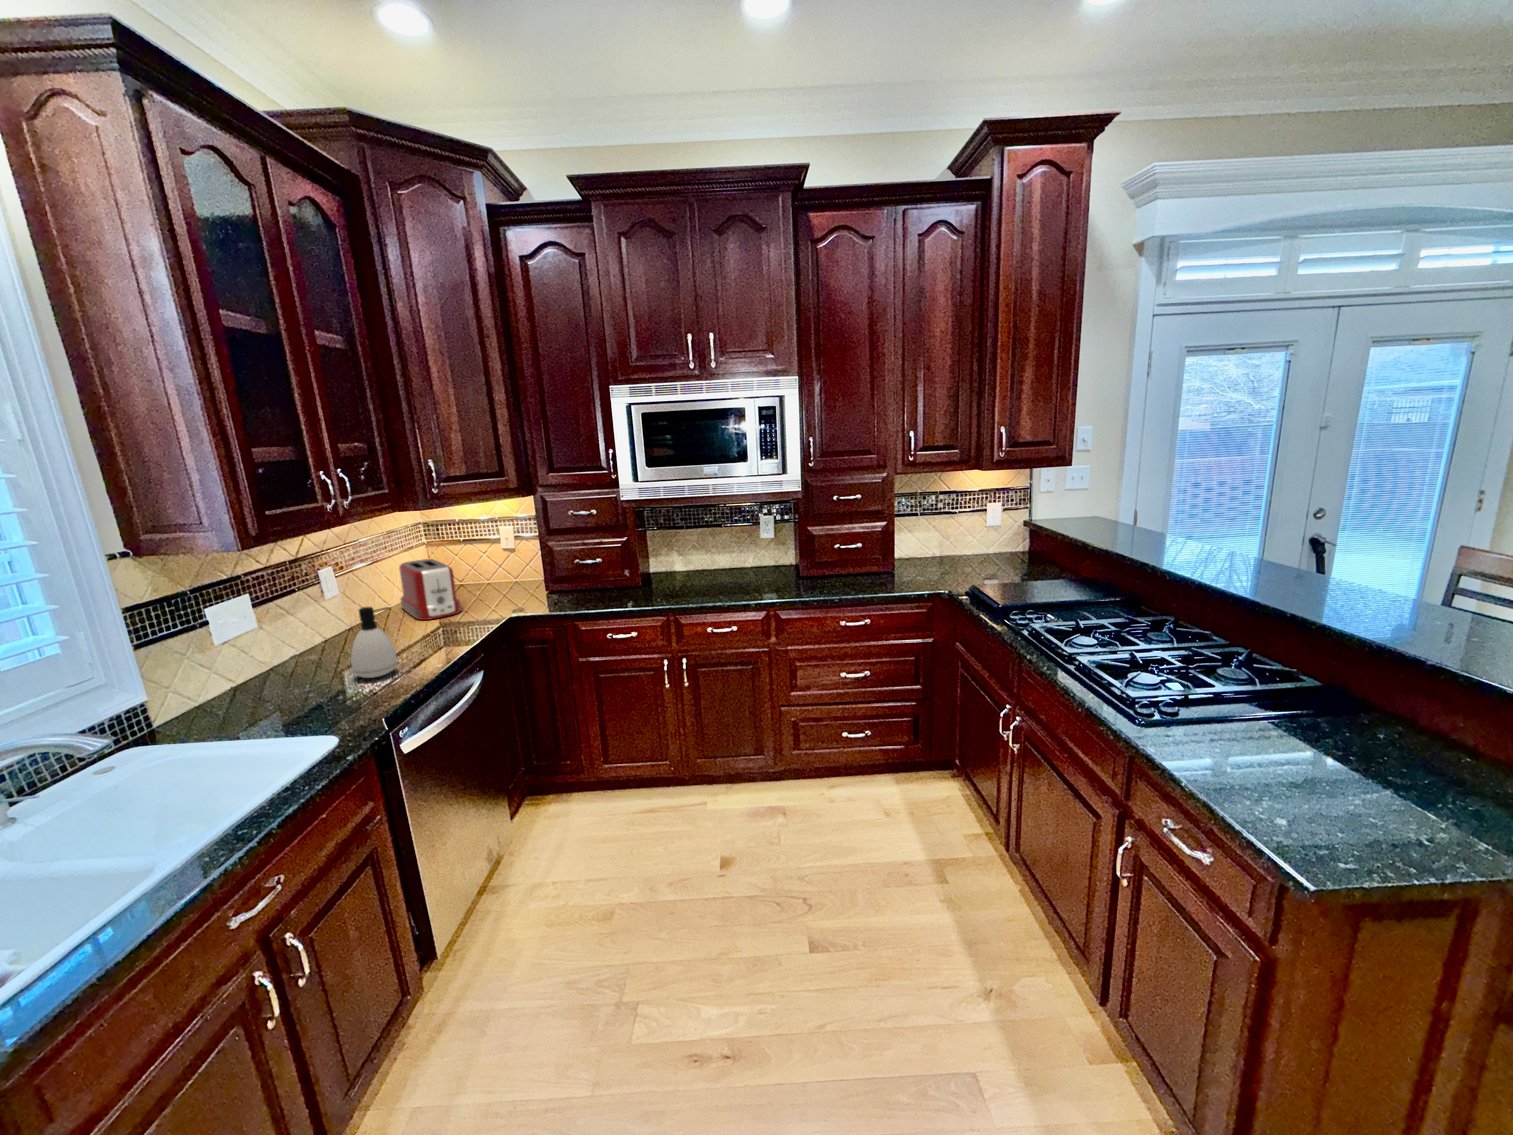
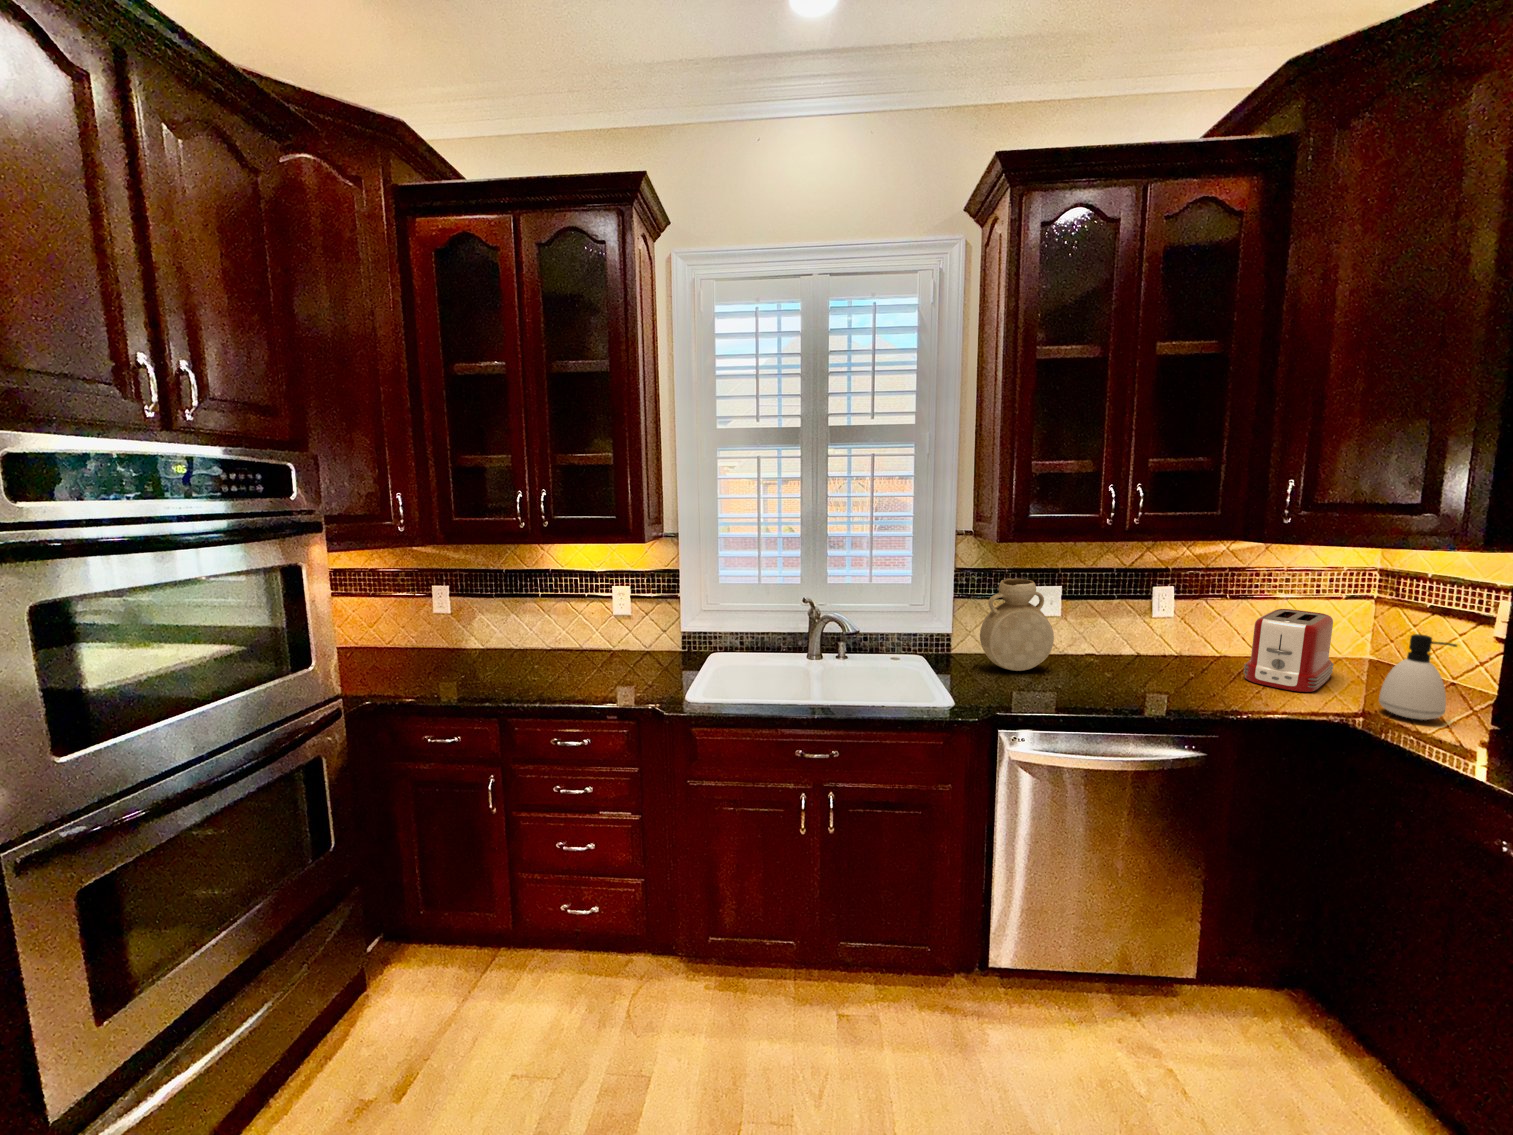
vase: none [224,592,308,701] -> present [980,578,1054,671]
soap dispenser: present [351,607,397,678] -> present [1379,634,1457,720]

